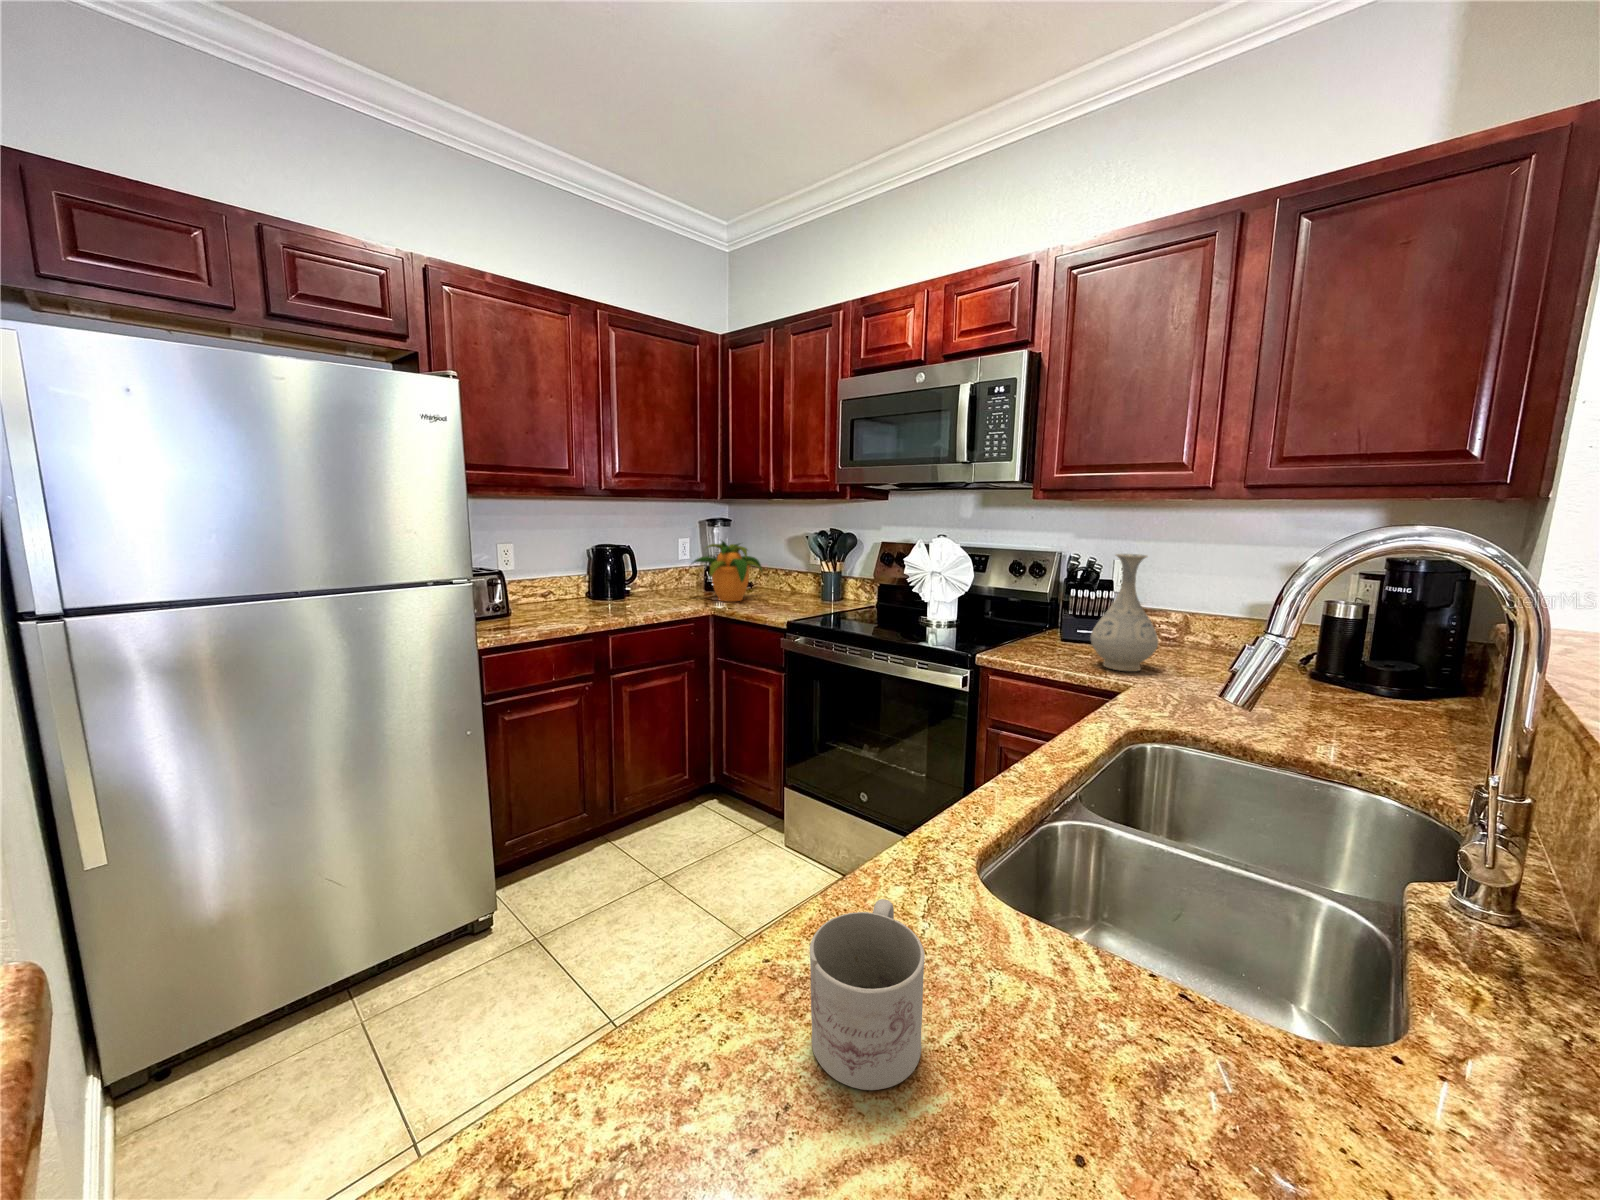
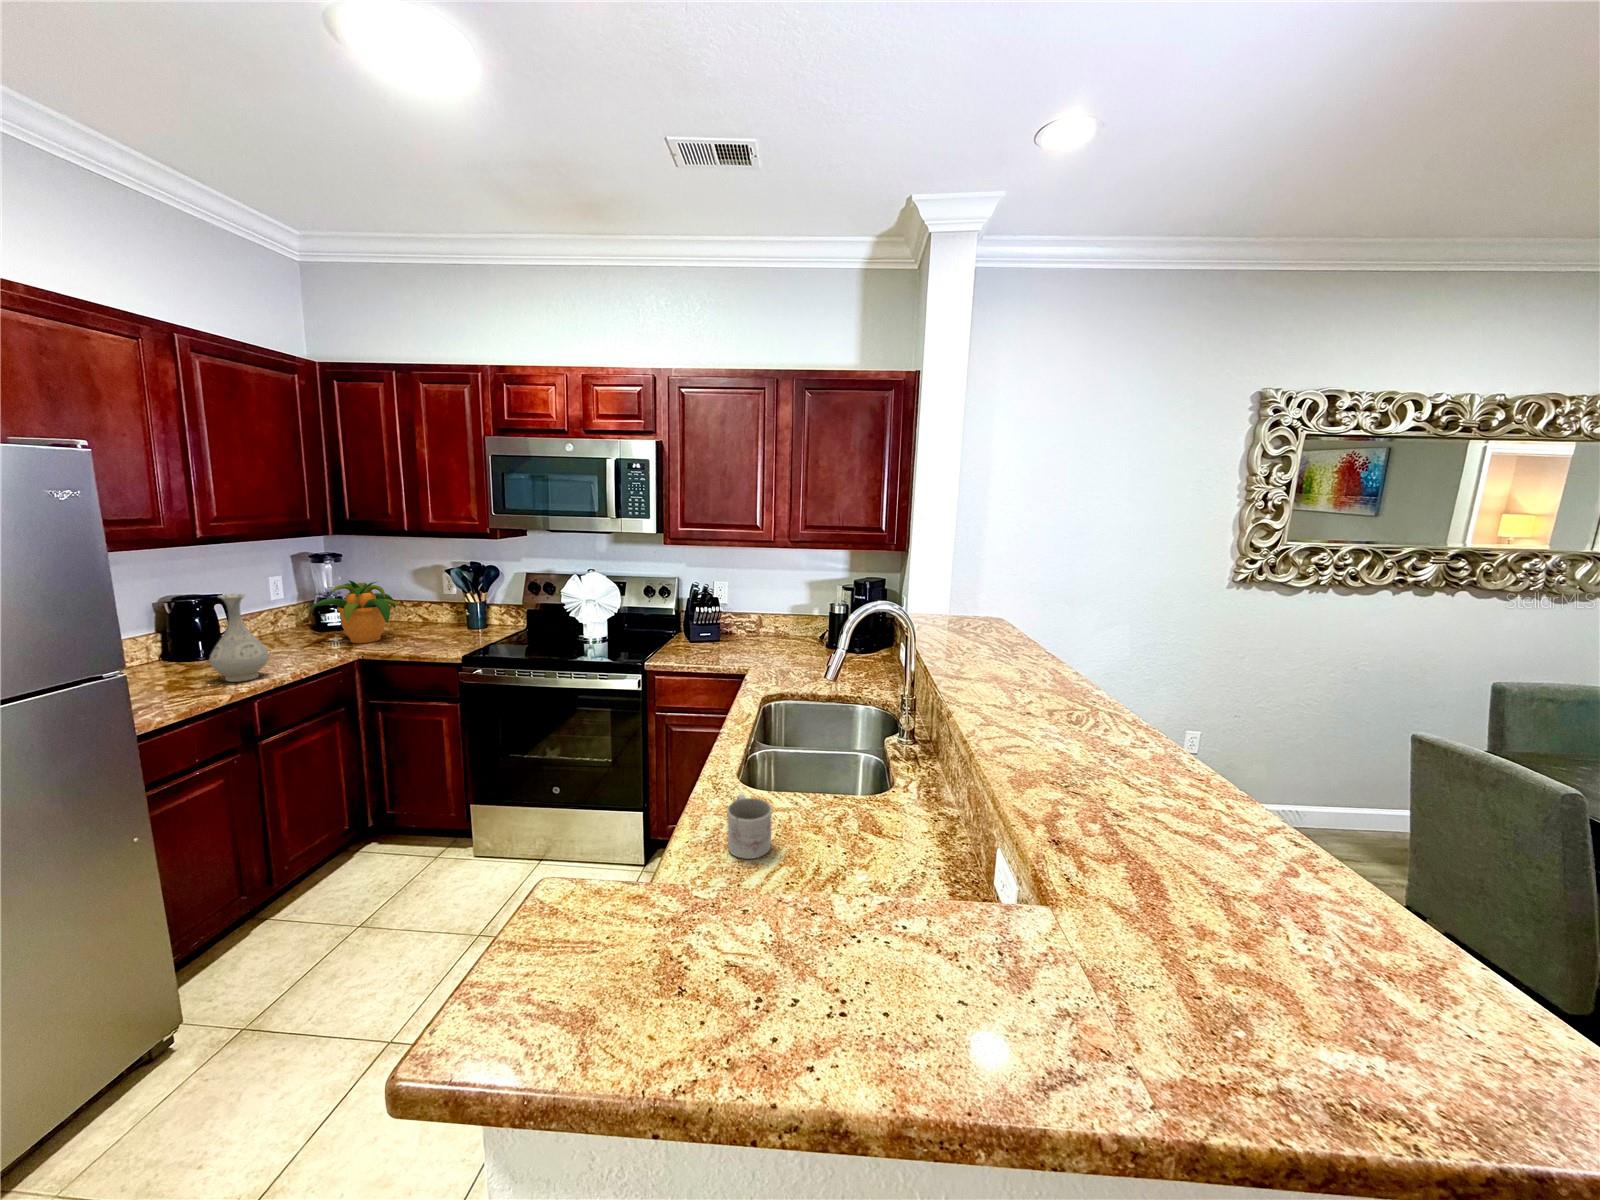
vase: present [1091,554,1158,671] -> present [209,594,269,682]

